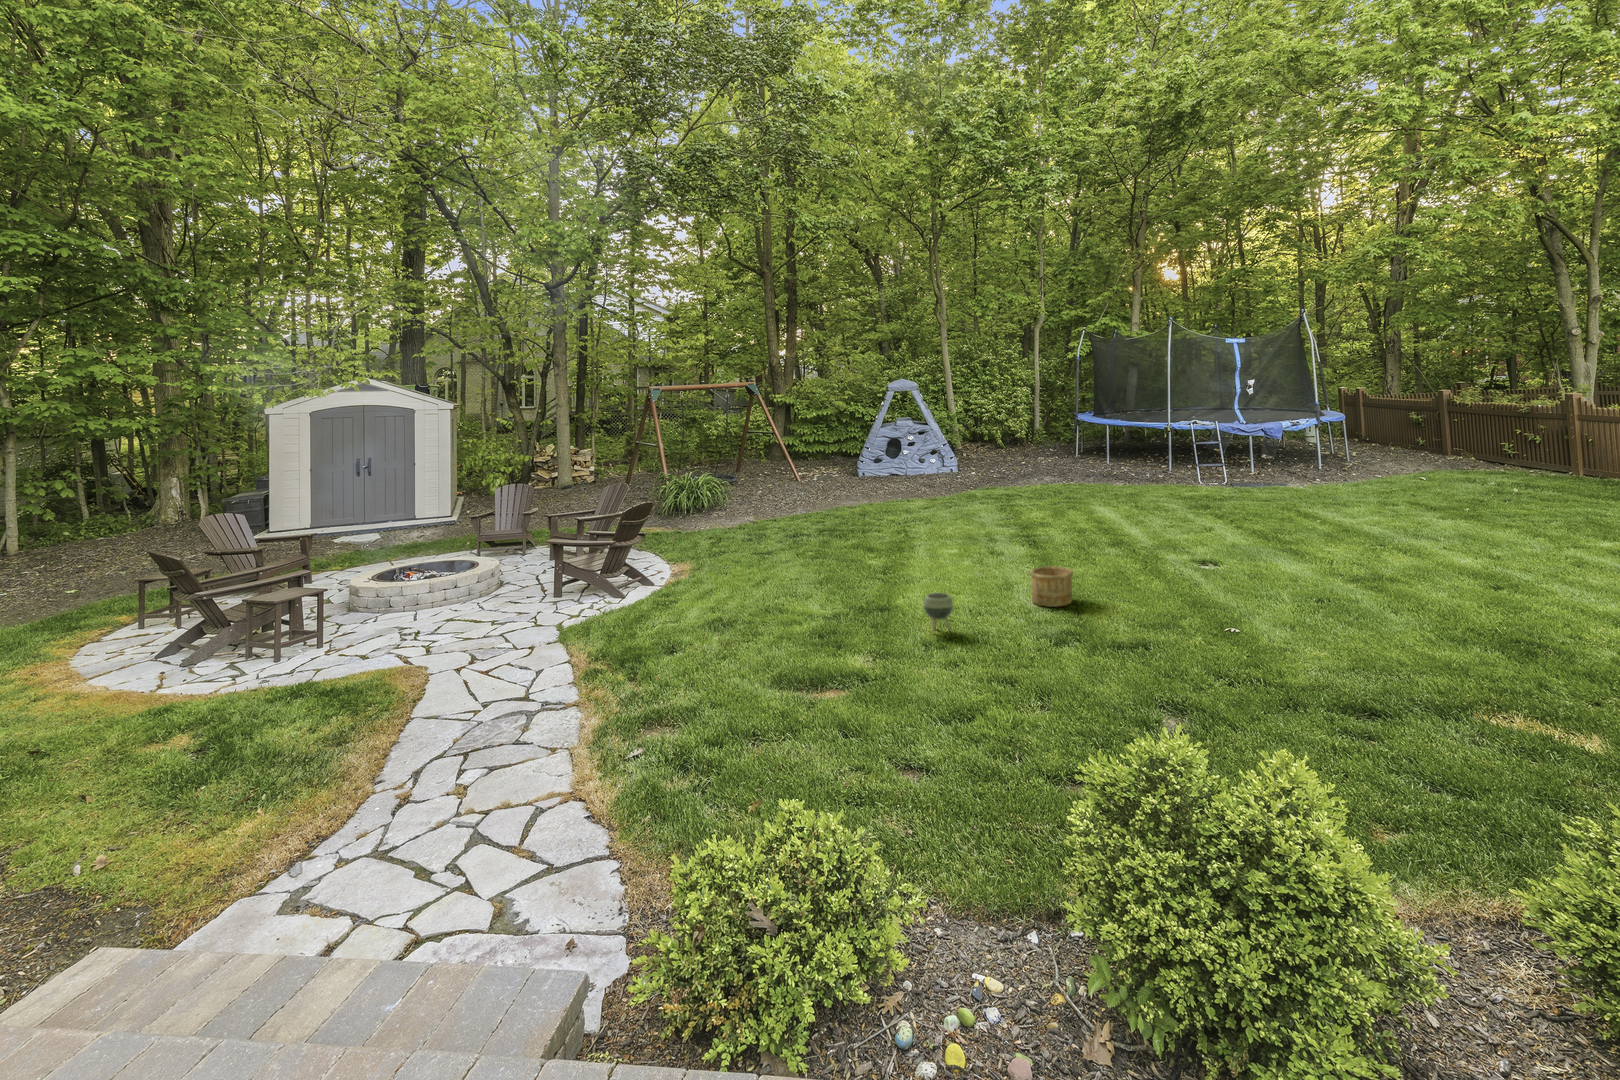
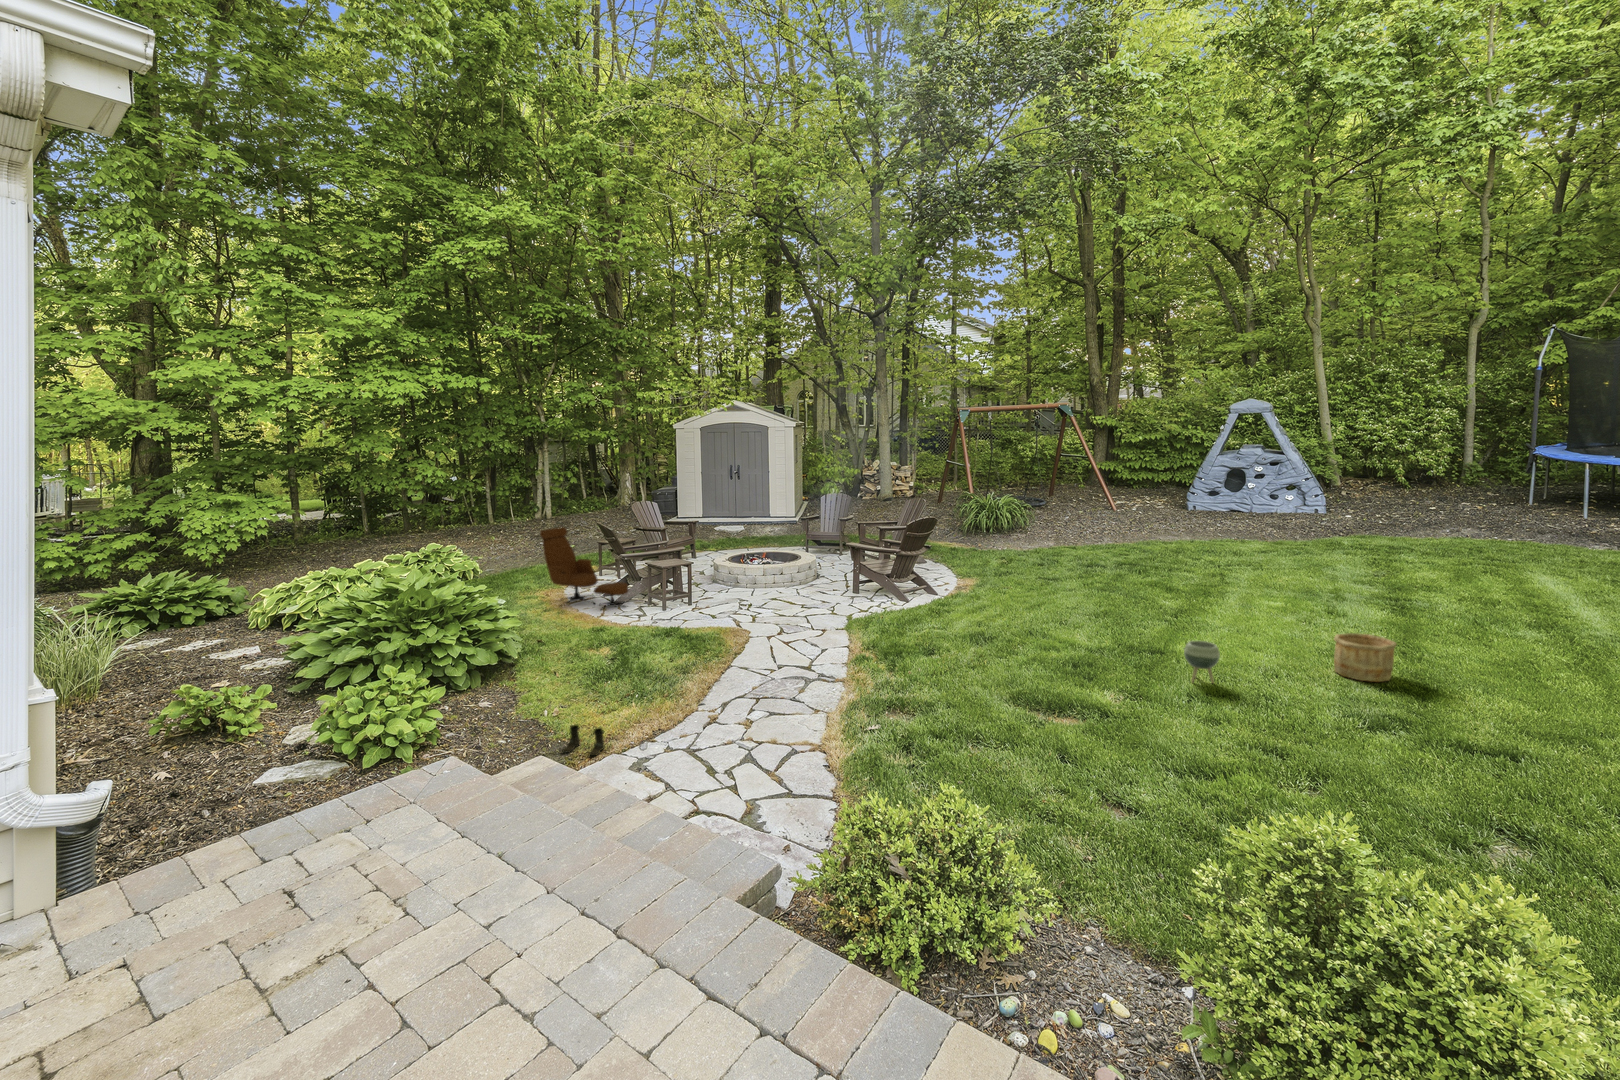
lounge chair: none [6,562,206,690] -> present [540,527,629,607]
boots: none [136,863,222,923] -> present [563,725,604,756]

